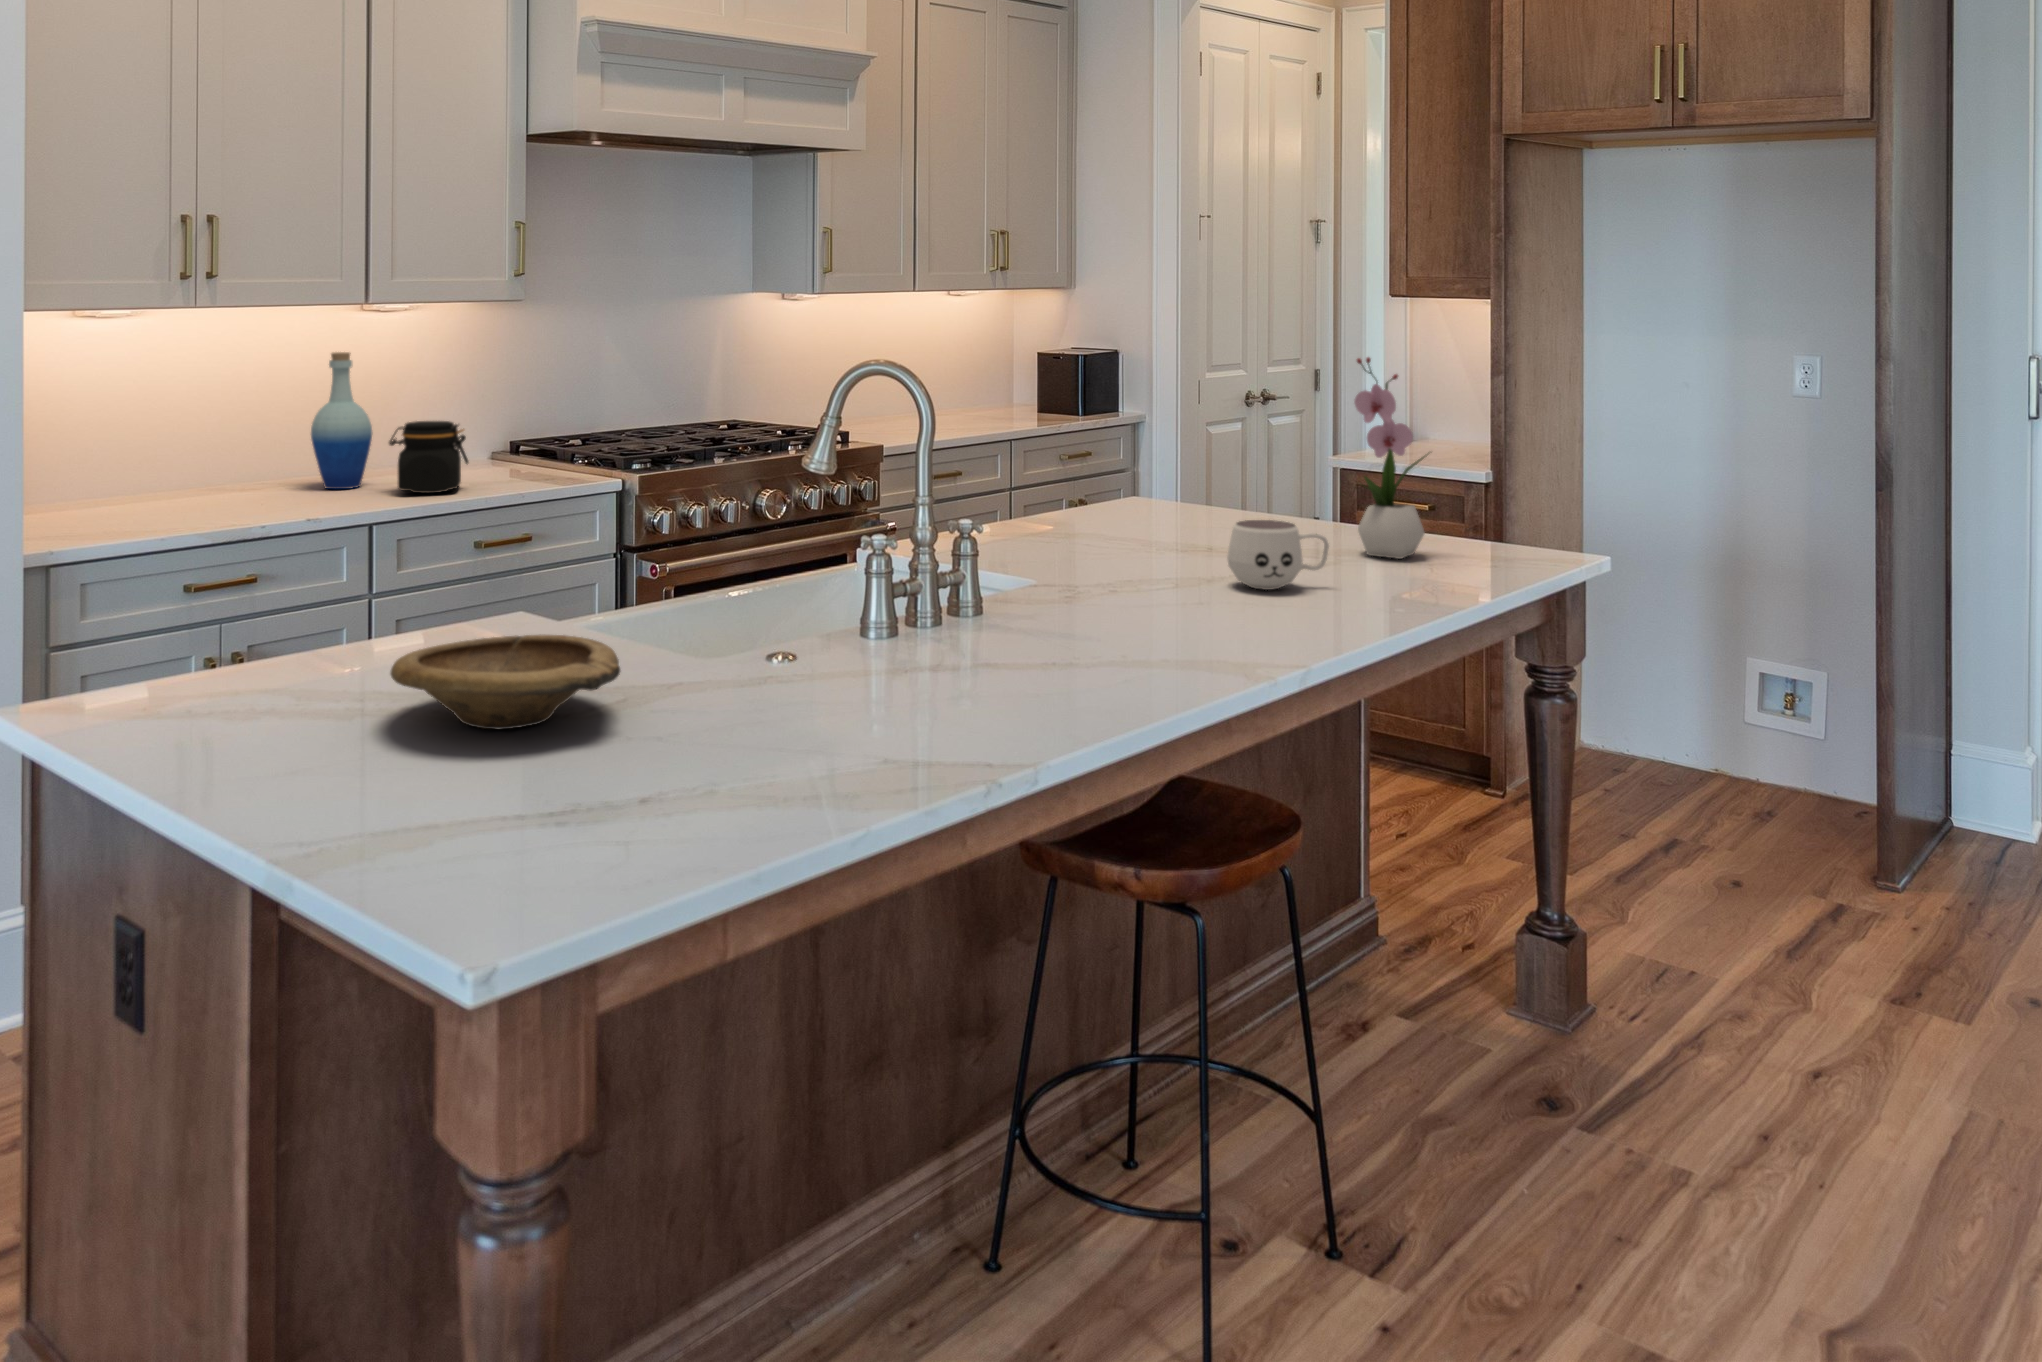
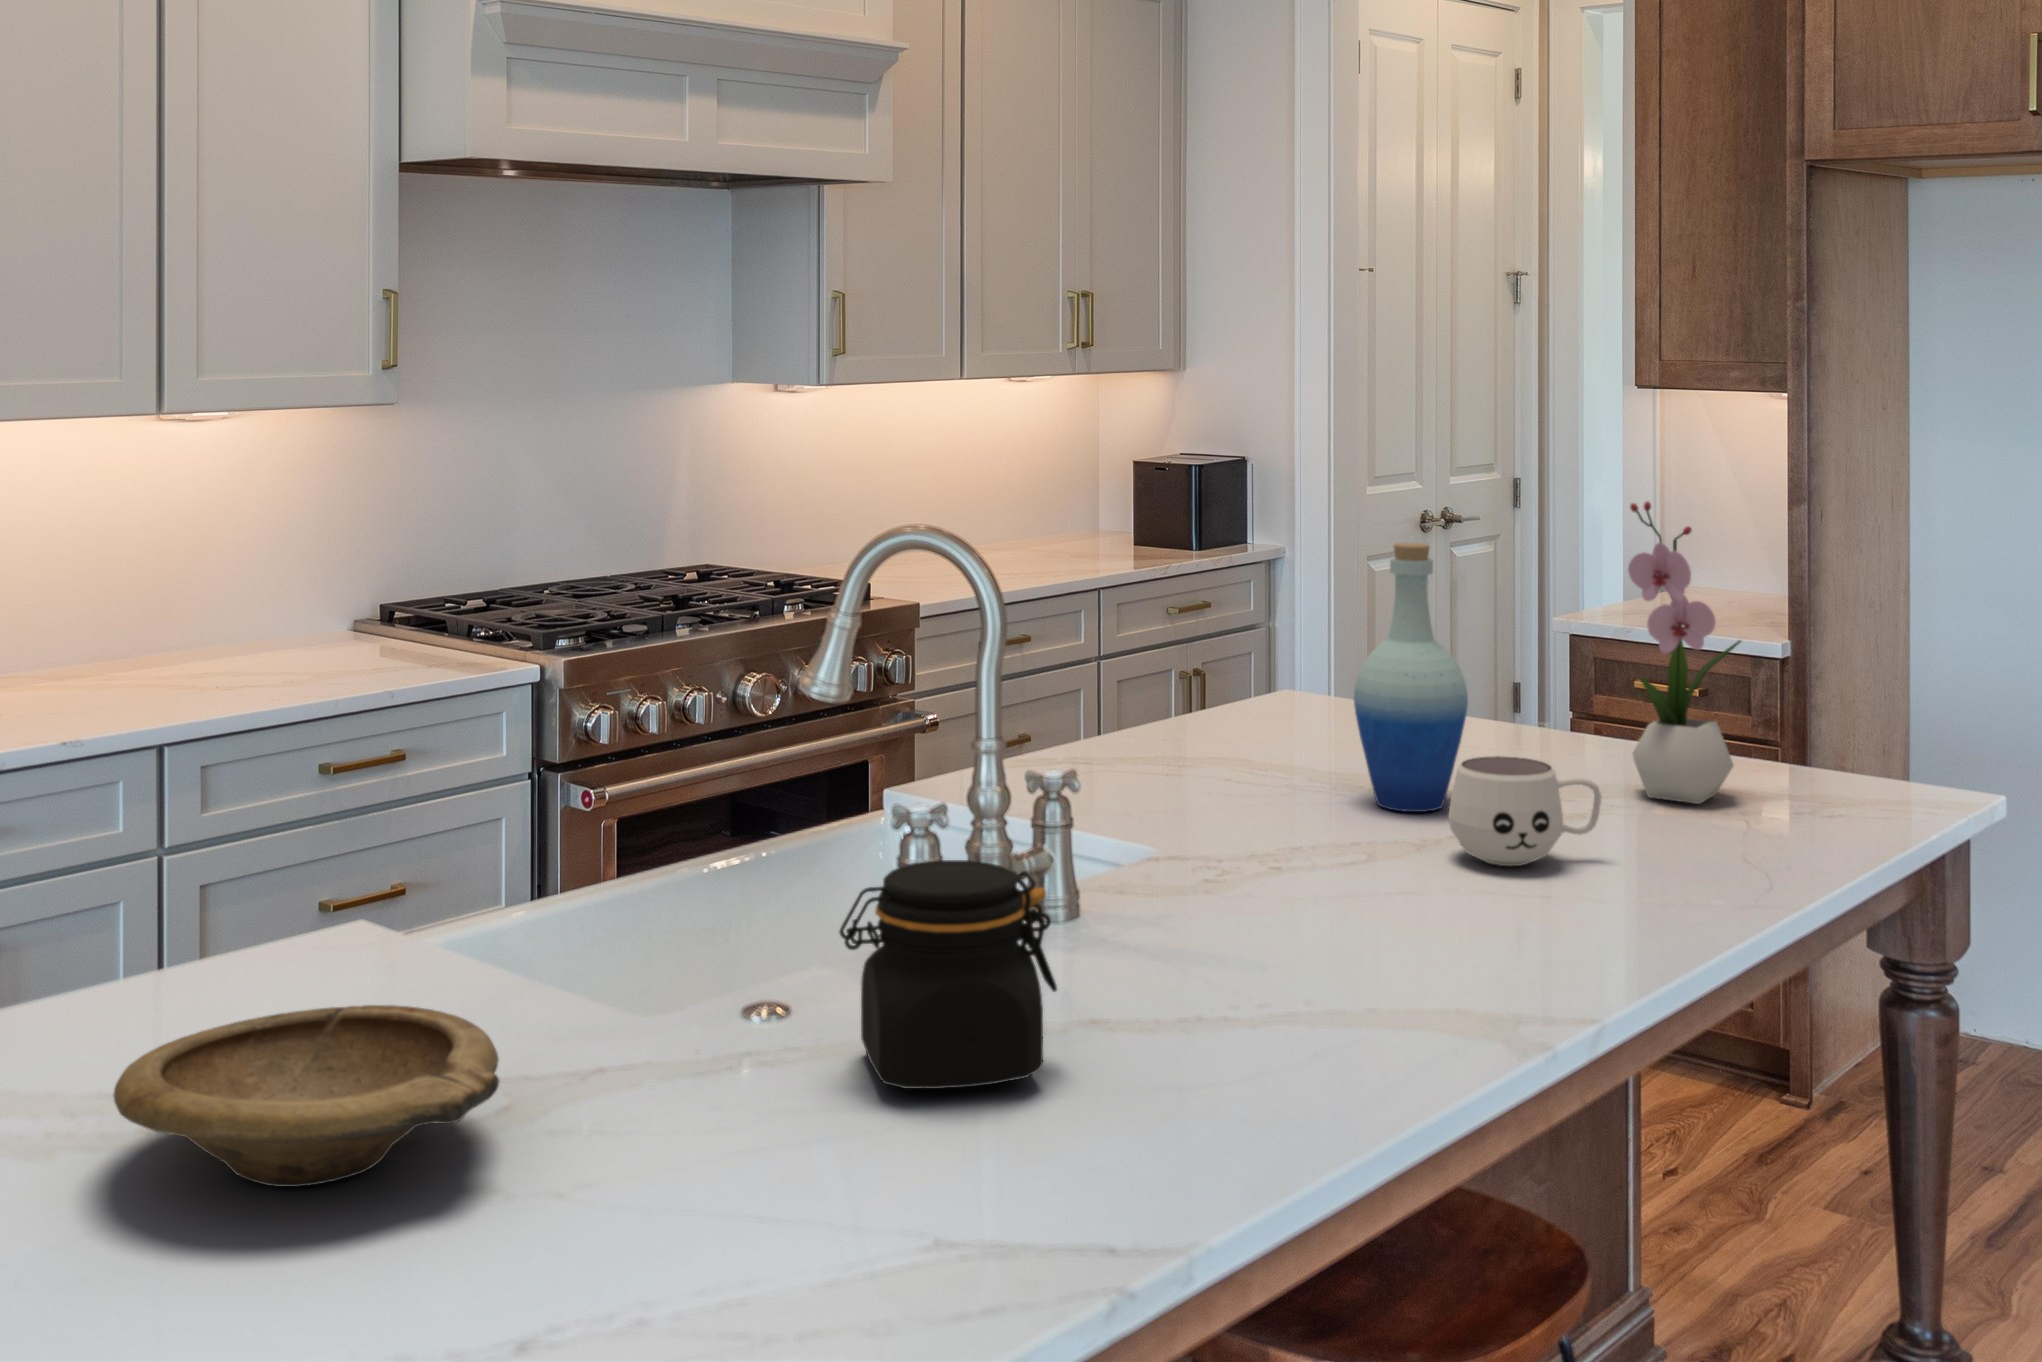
bottle: present [311,352,372,489] -> present [1354,543,1468,812]
jar: present [389,421,468,493] -> present [839,860,1057,1089]

